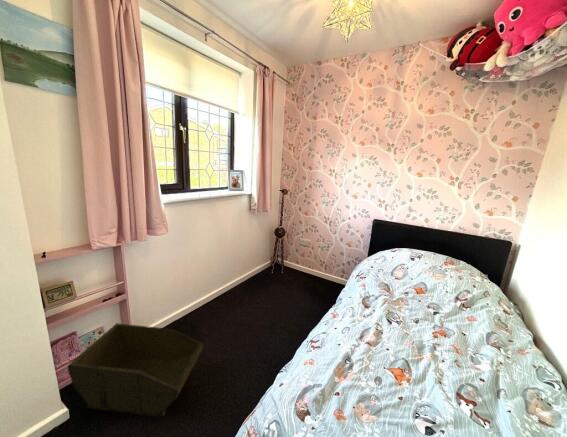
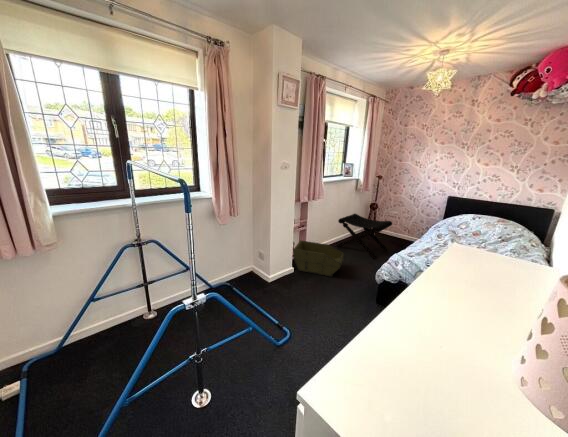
footstool: none [214,247,299,330] -> present [337,214,392,259]

